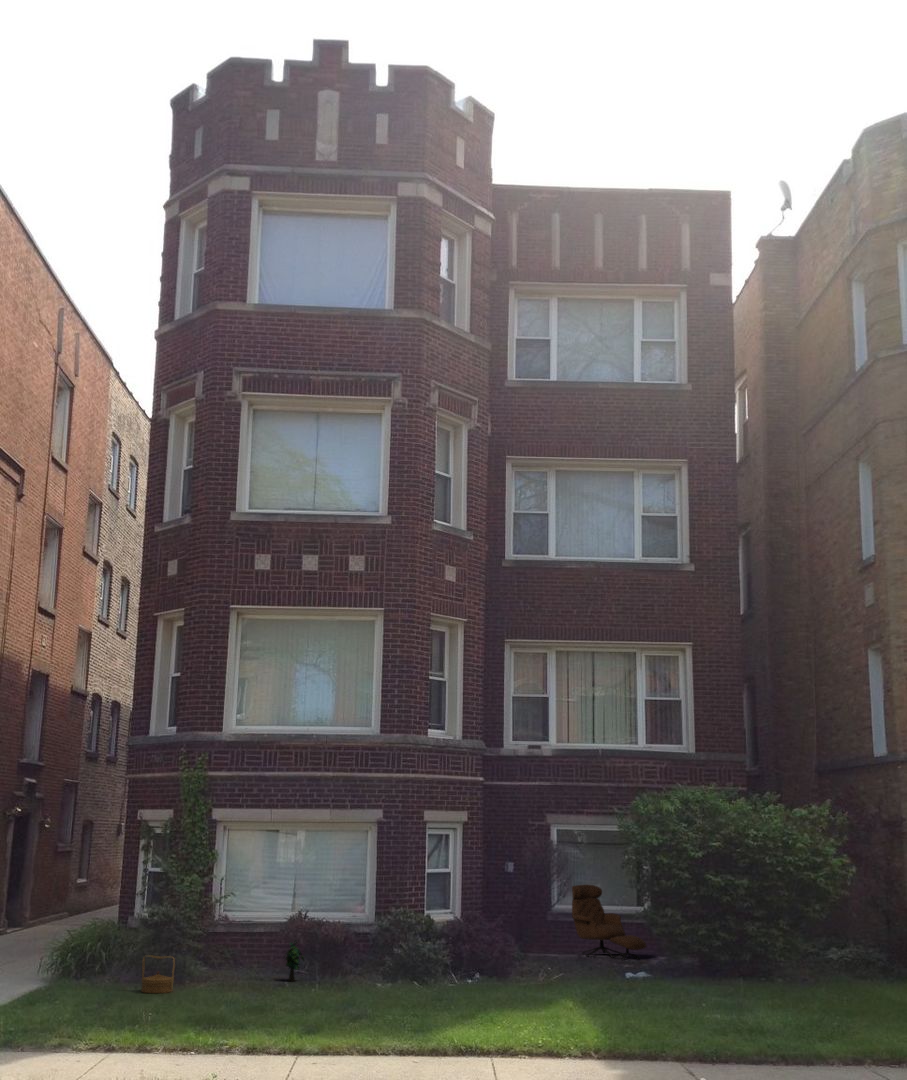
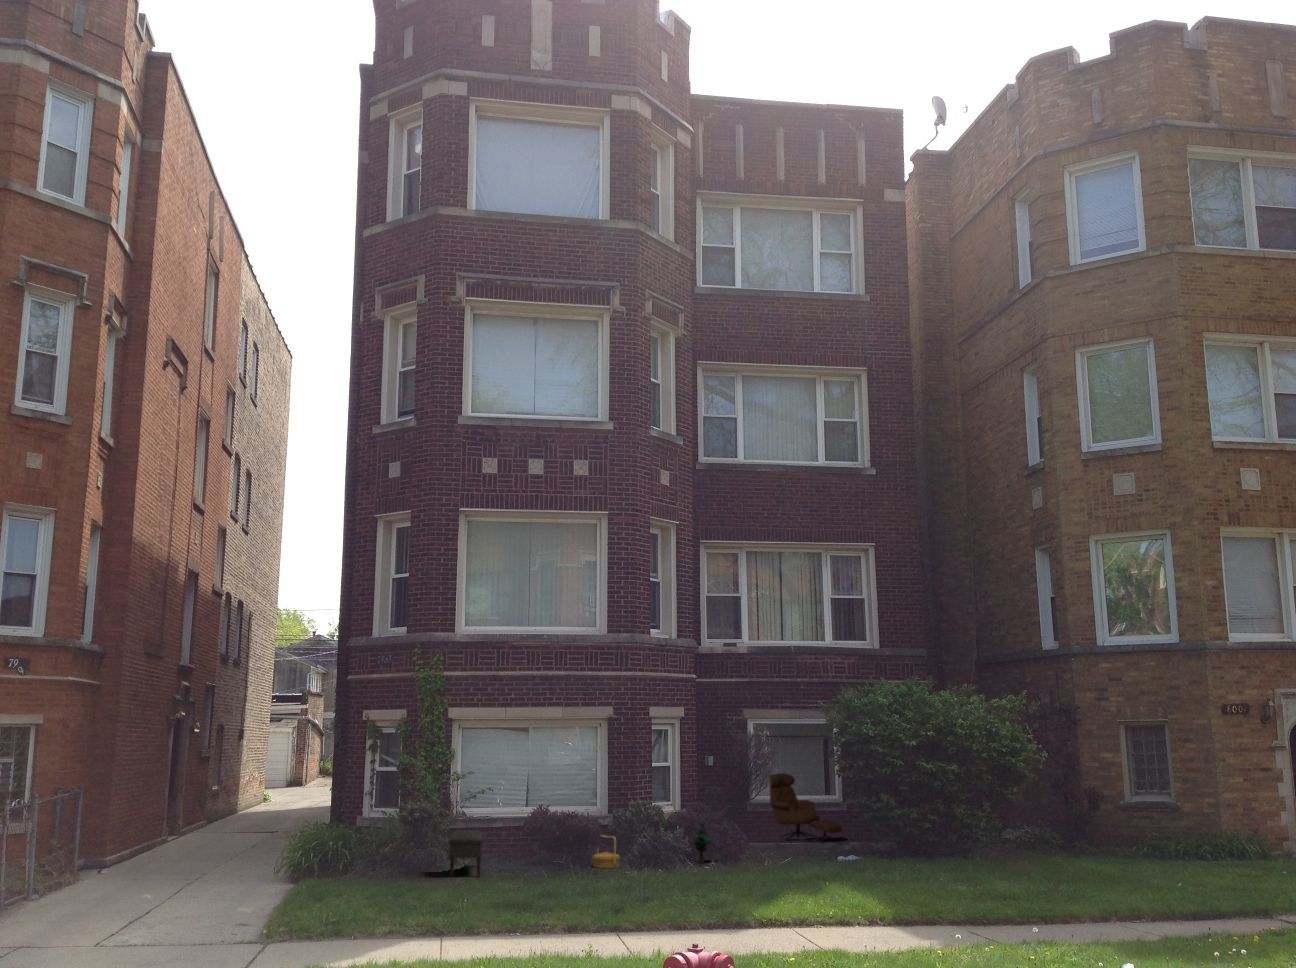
bench: none [189,937,239,987] -> present [449,830,483,876]
decorative plant: present [285,940,304,981] -> present [692,825,710,863]
woven basket: present [142,955,175,993] -> present [593,835,620,868]

